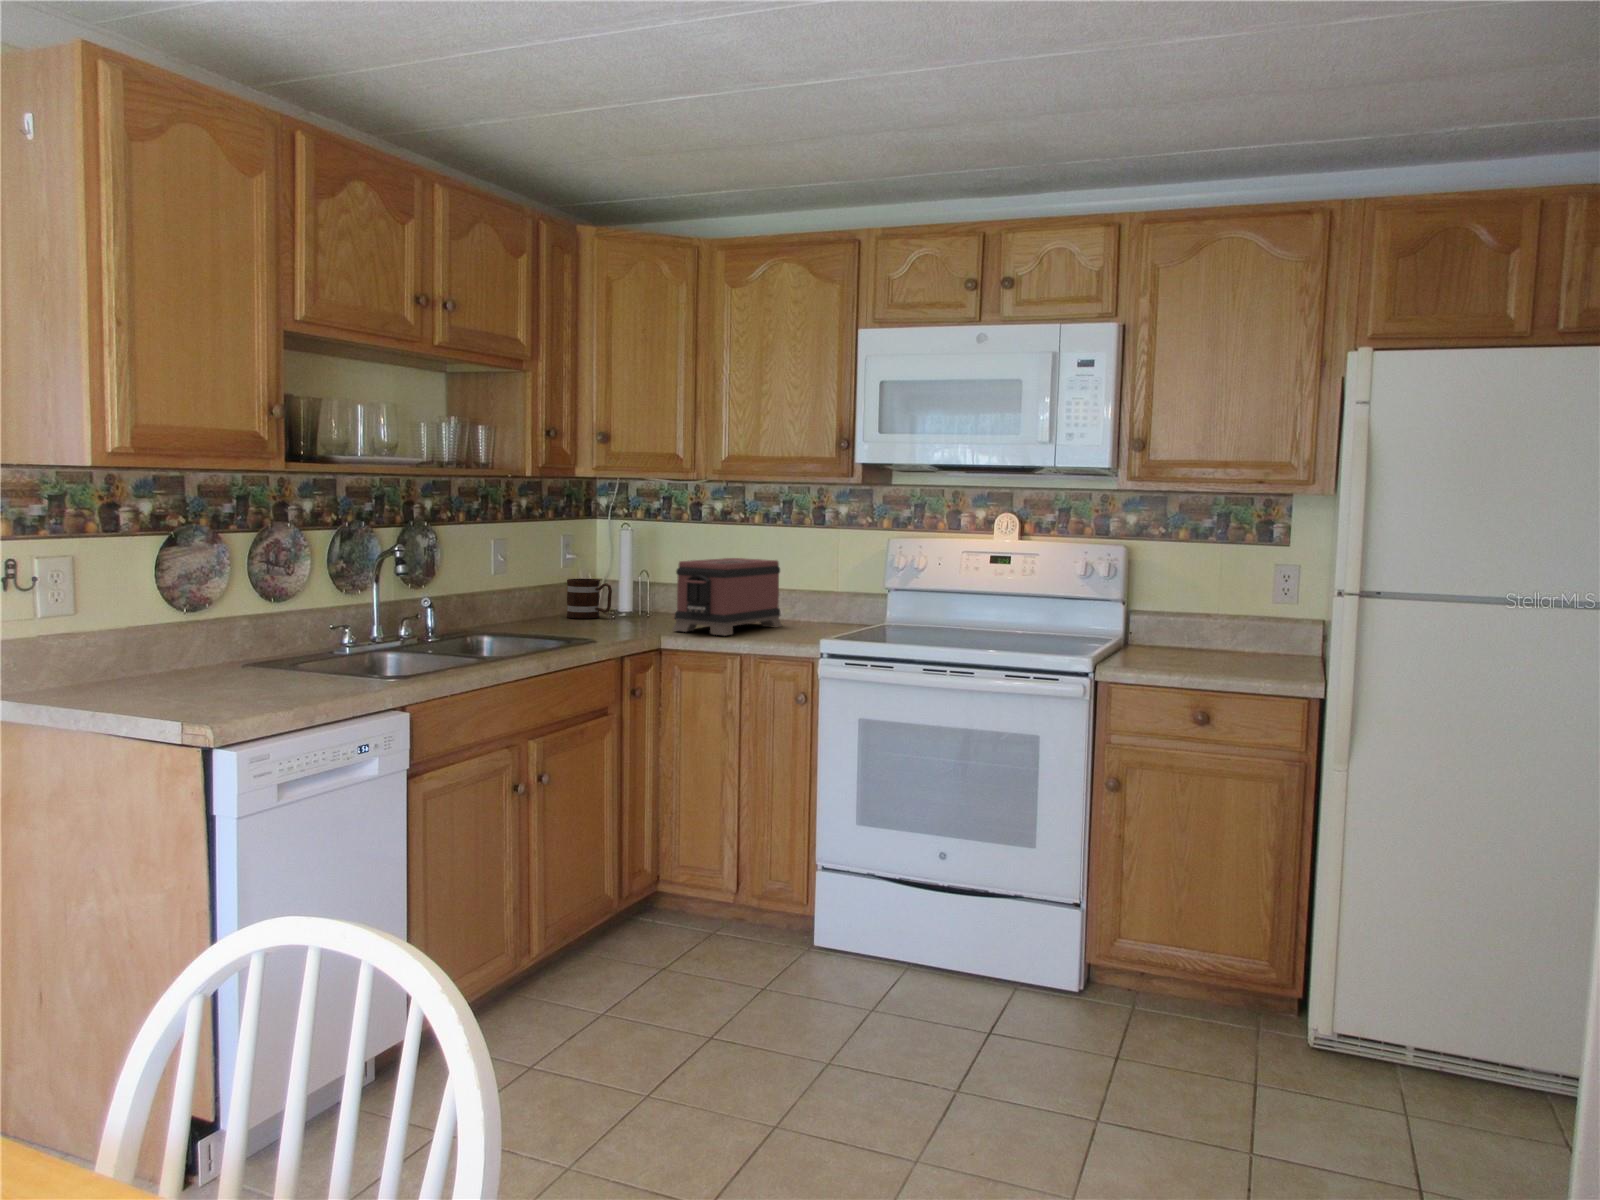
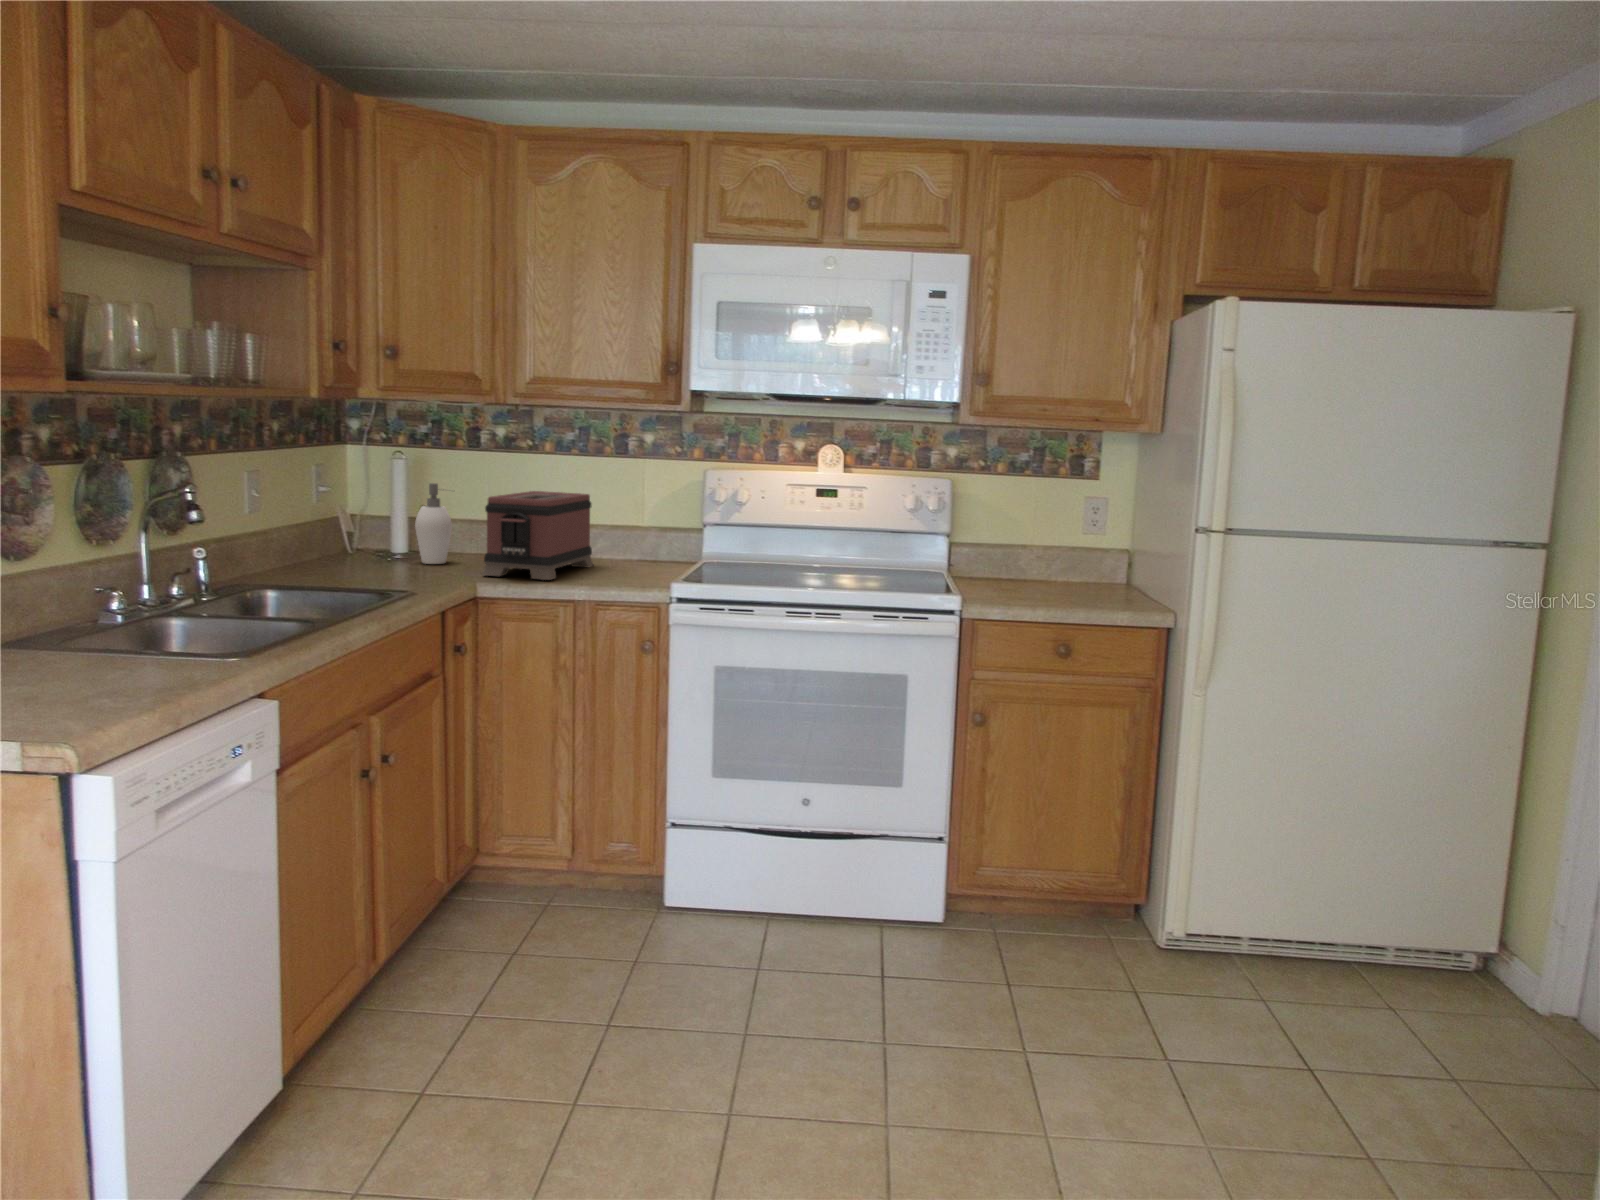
soap dispenser: none [631,551,663,621] -> present [415,483,452,564]
mug: present [567,578,612,619] -> none [332,515,389,562]

